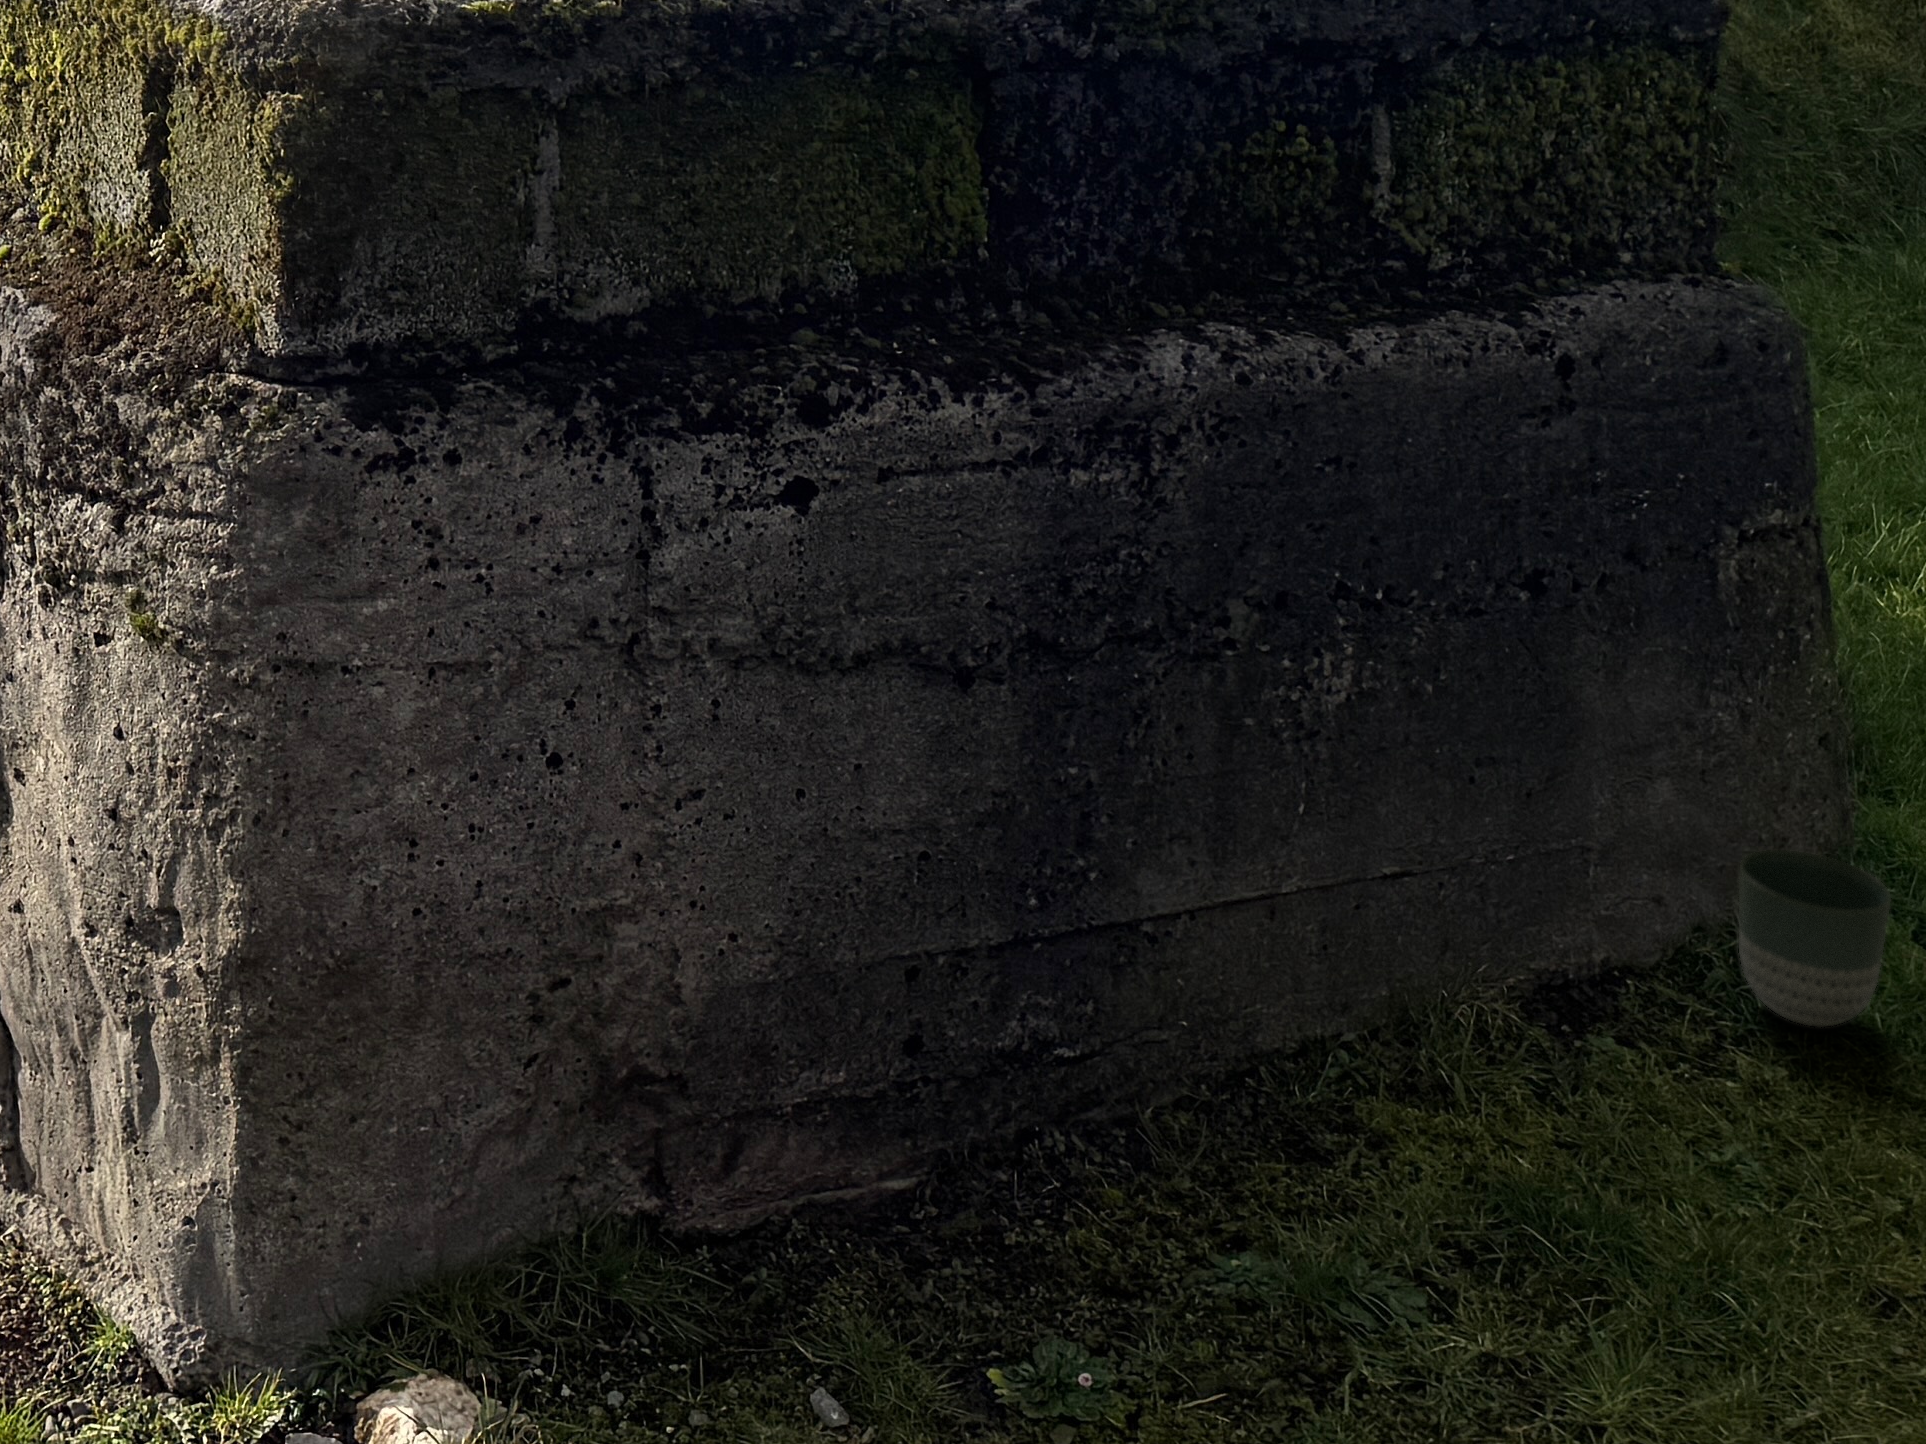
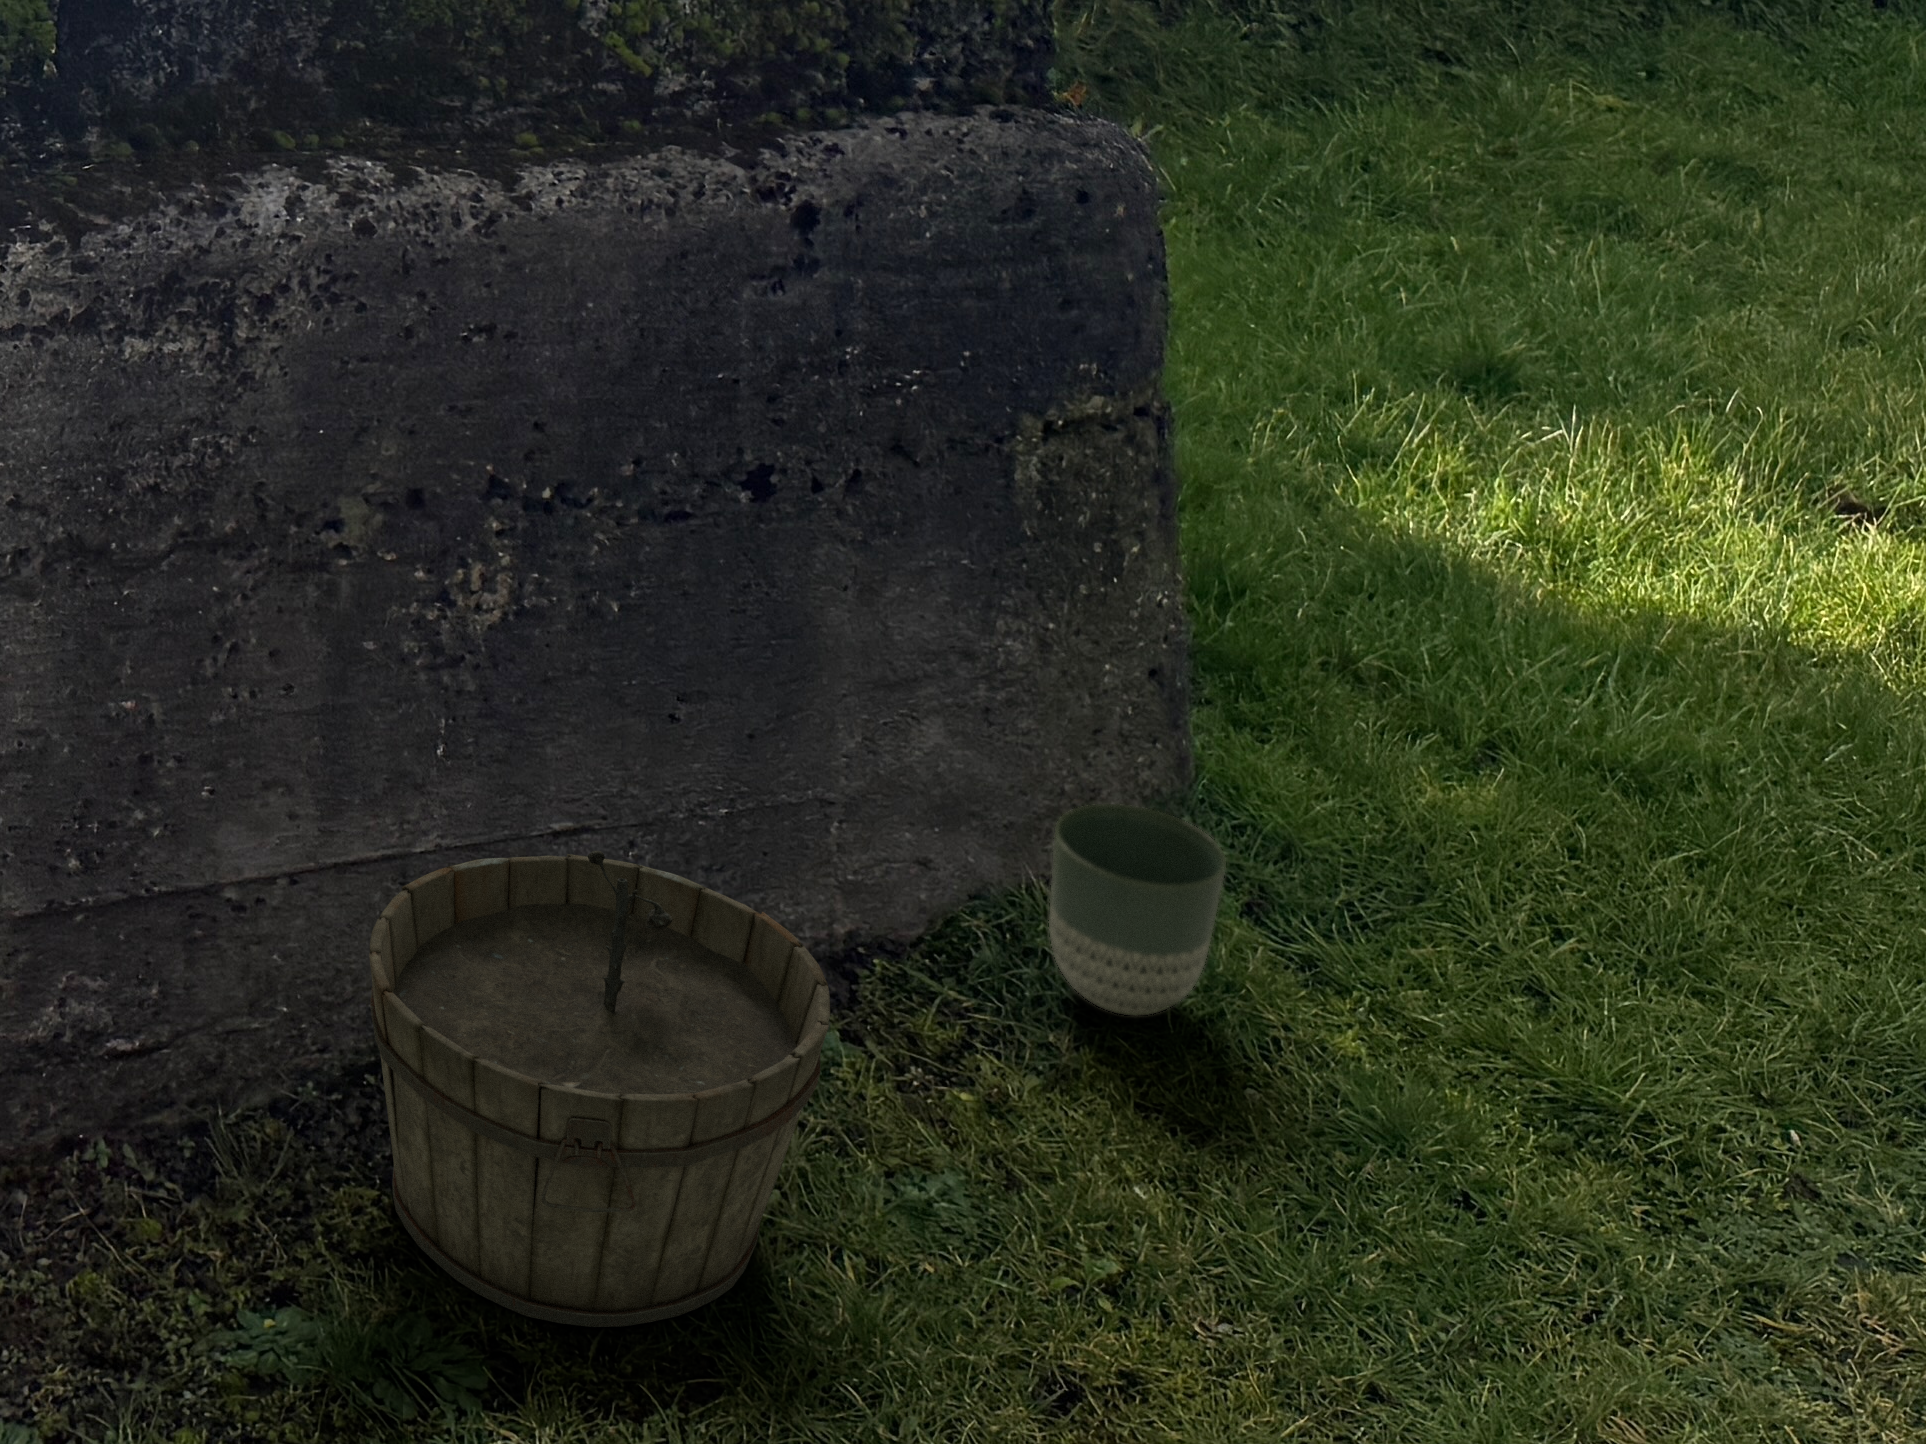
wooden bucket: none [1251,874,1646,1263] -> present [369,851,830,1327]

